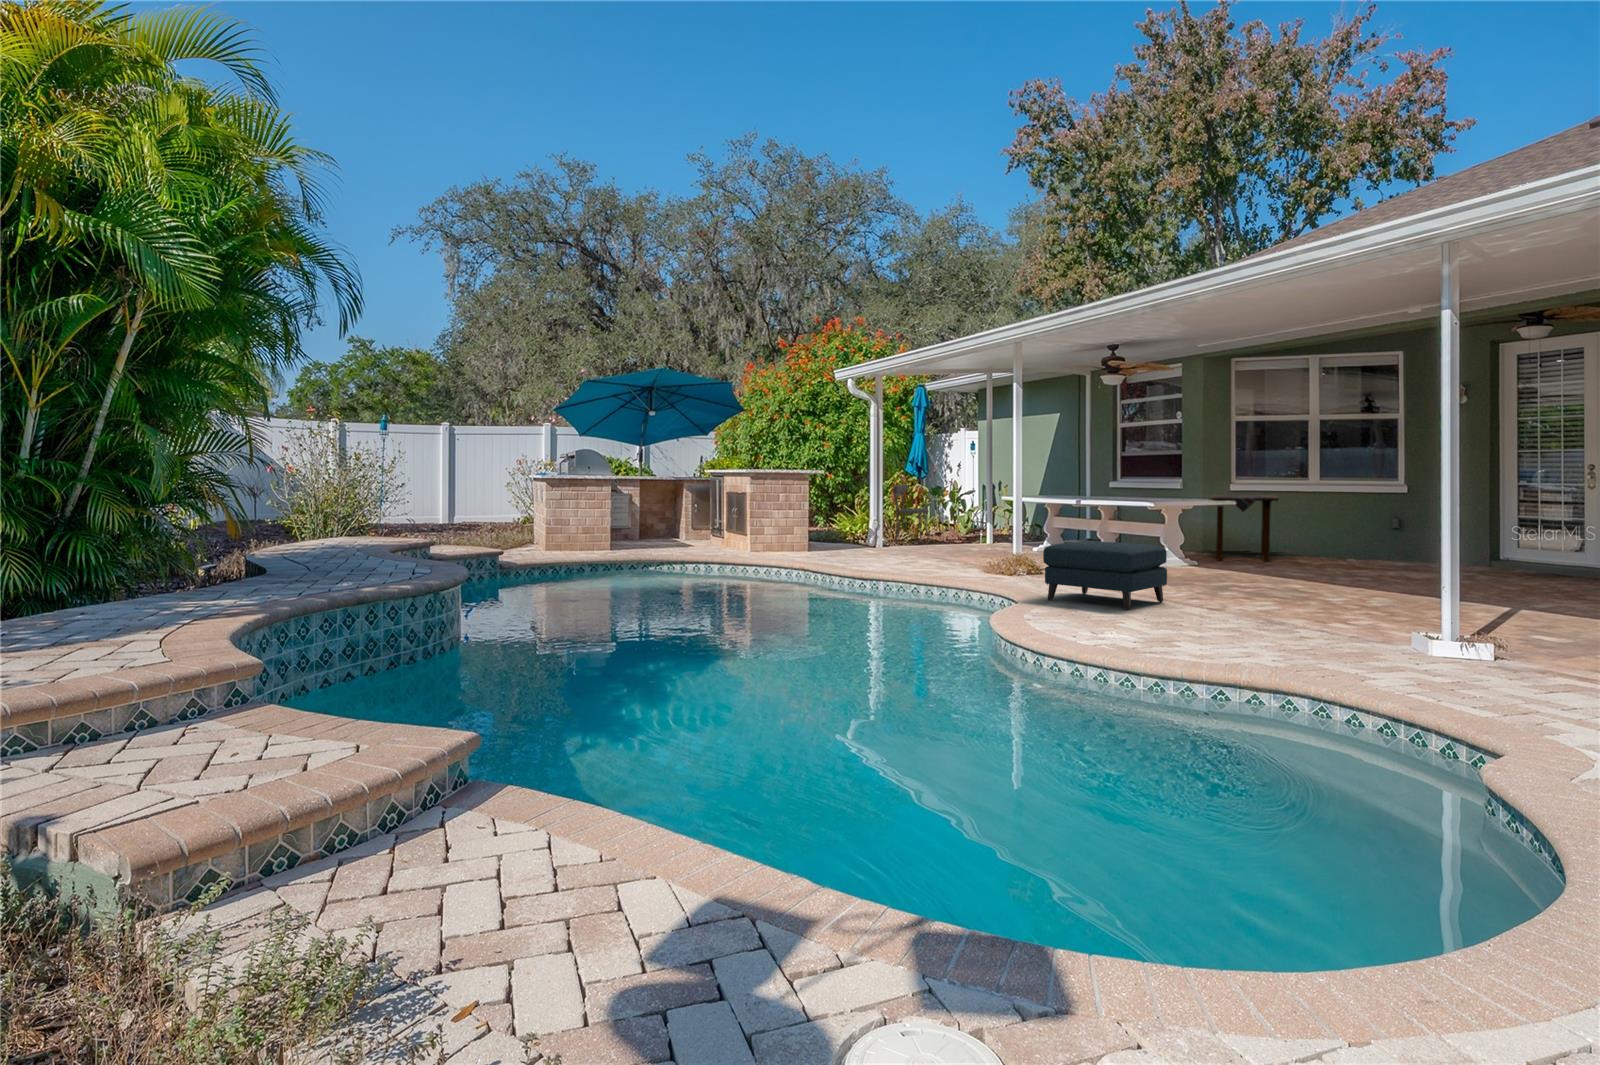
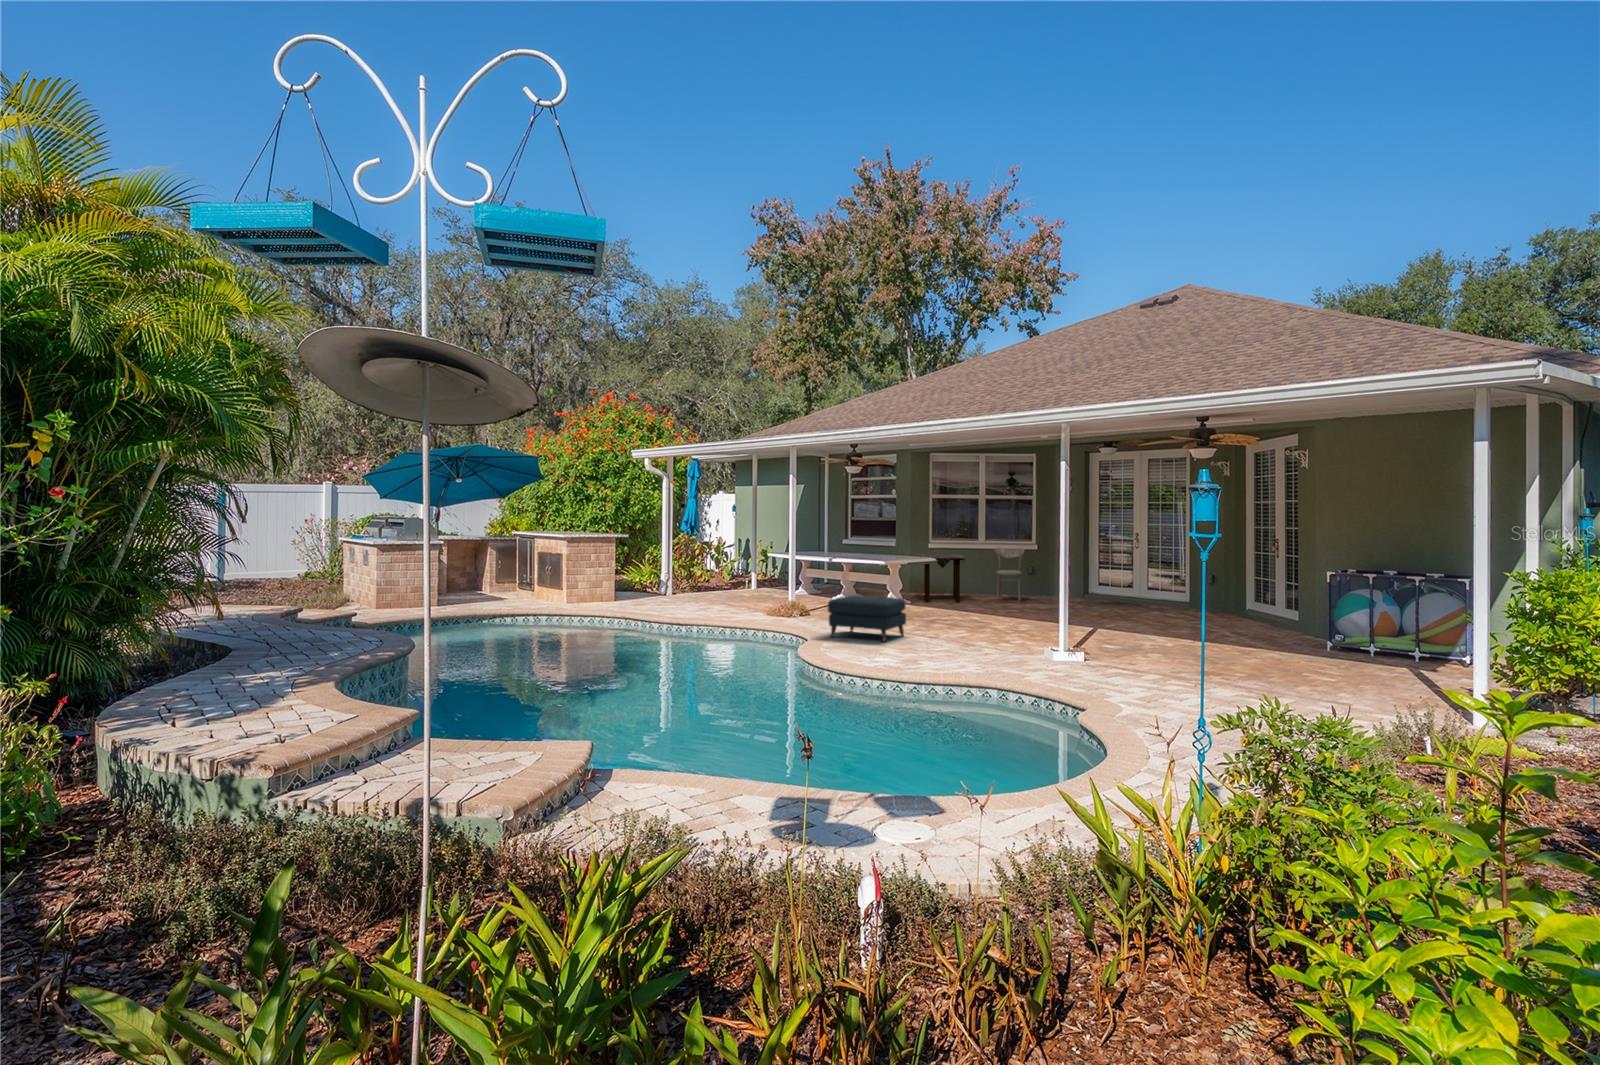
dining chair: present [893,484,930,543] -> present [995,548,1025,603]

